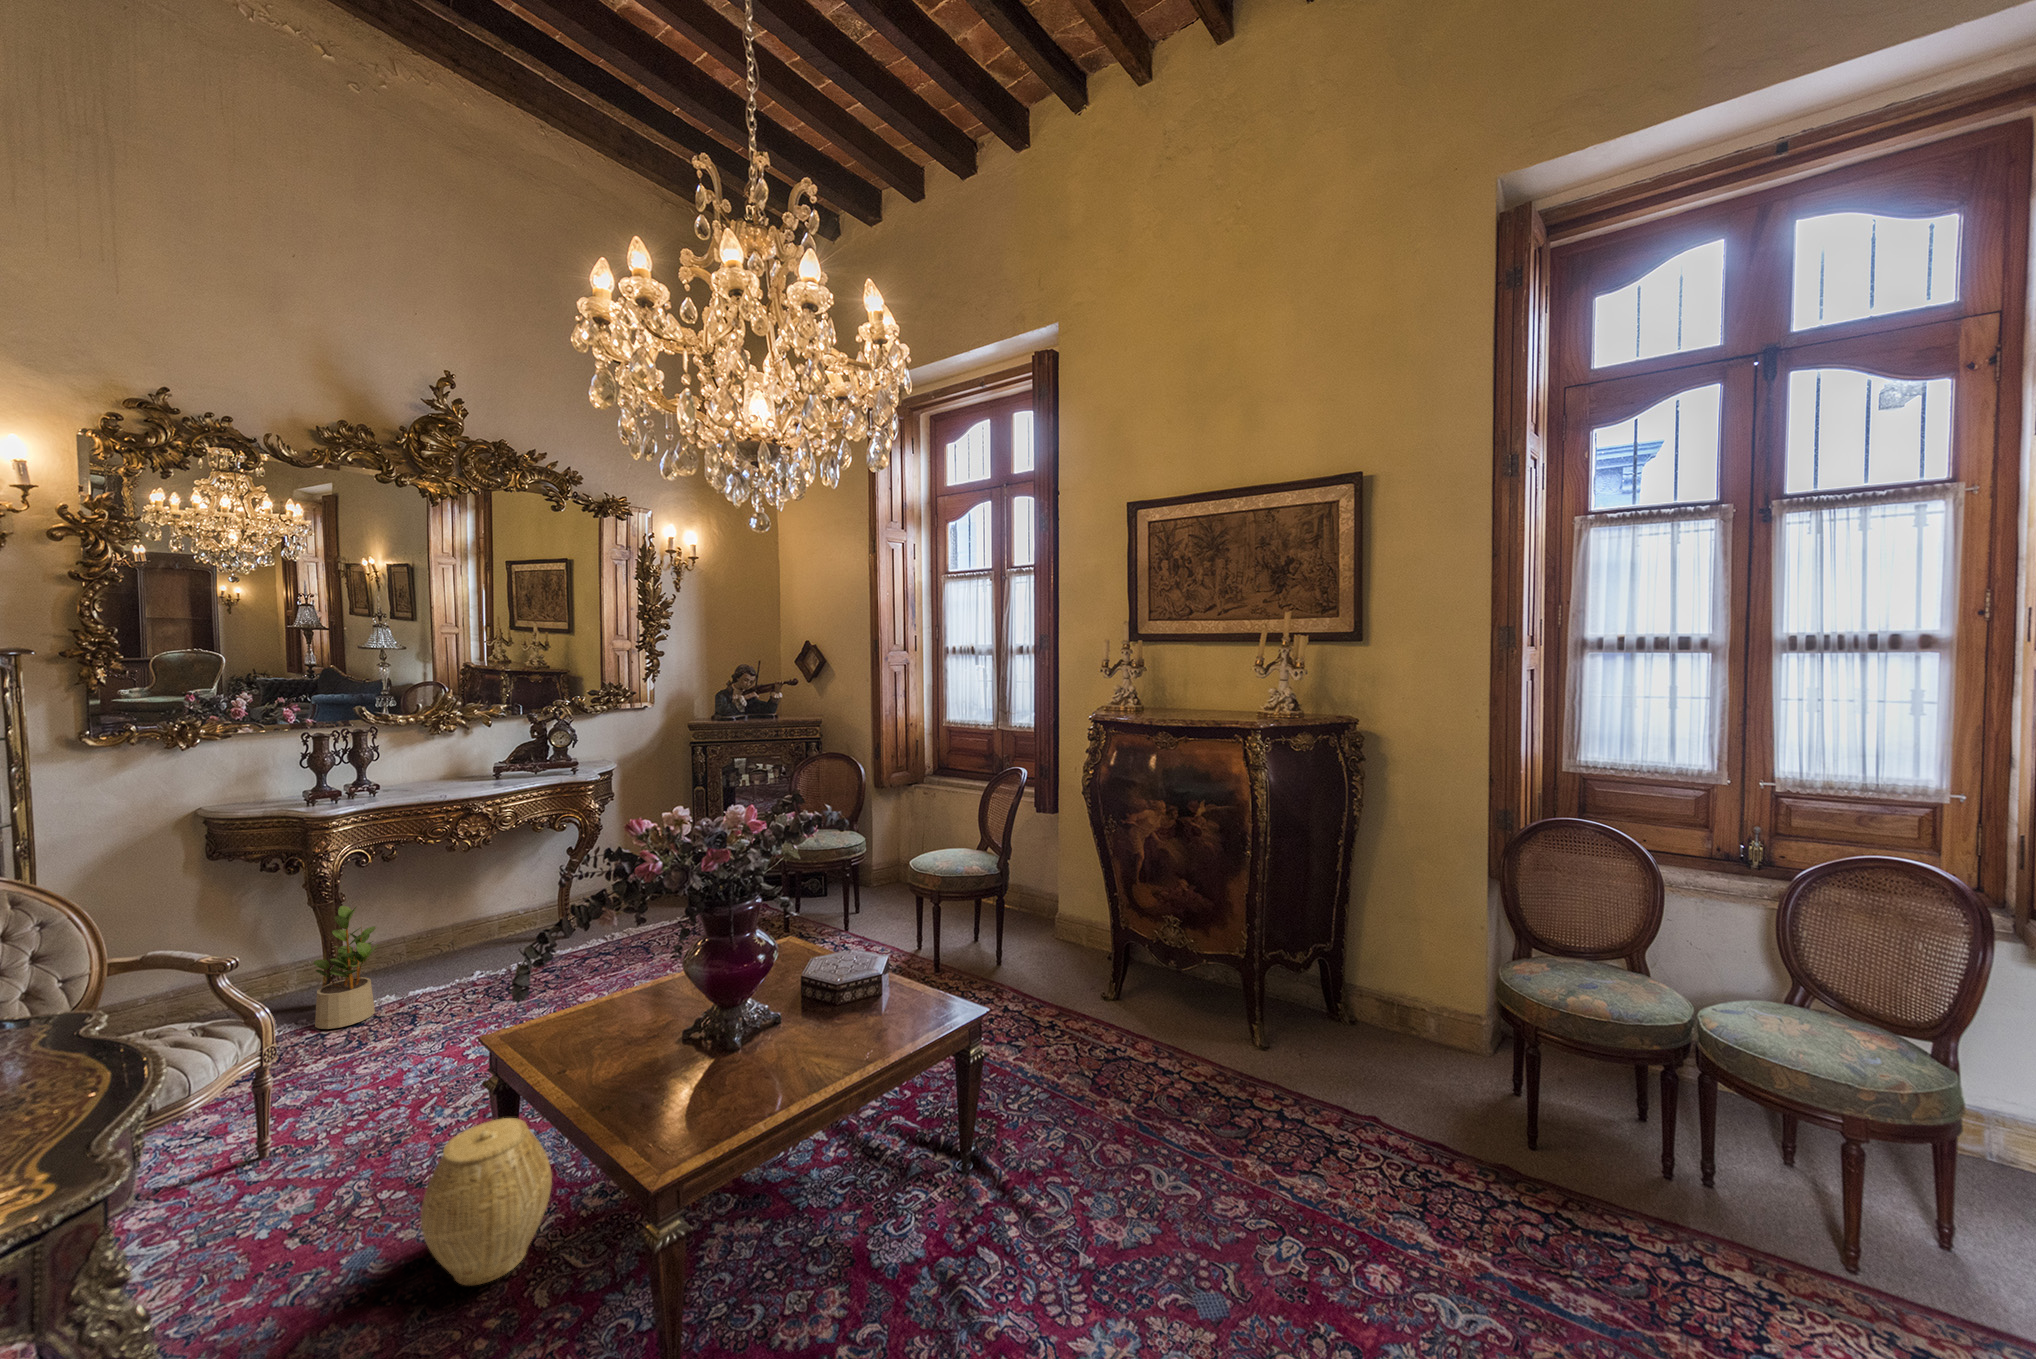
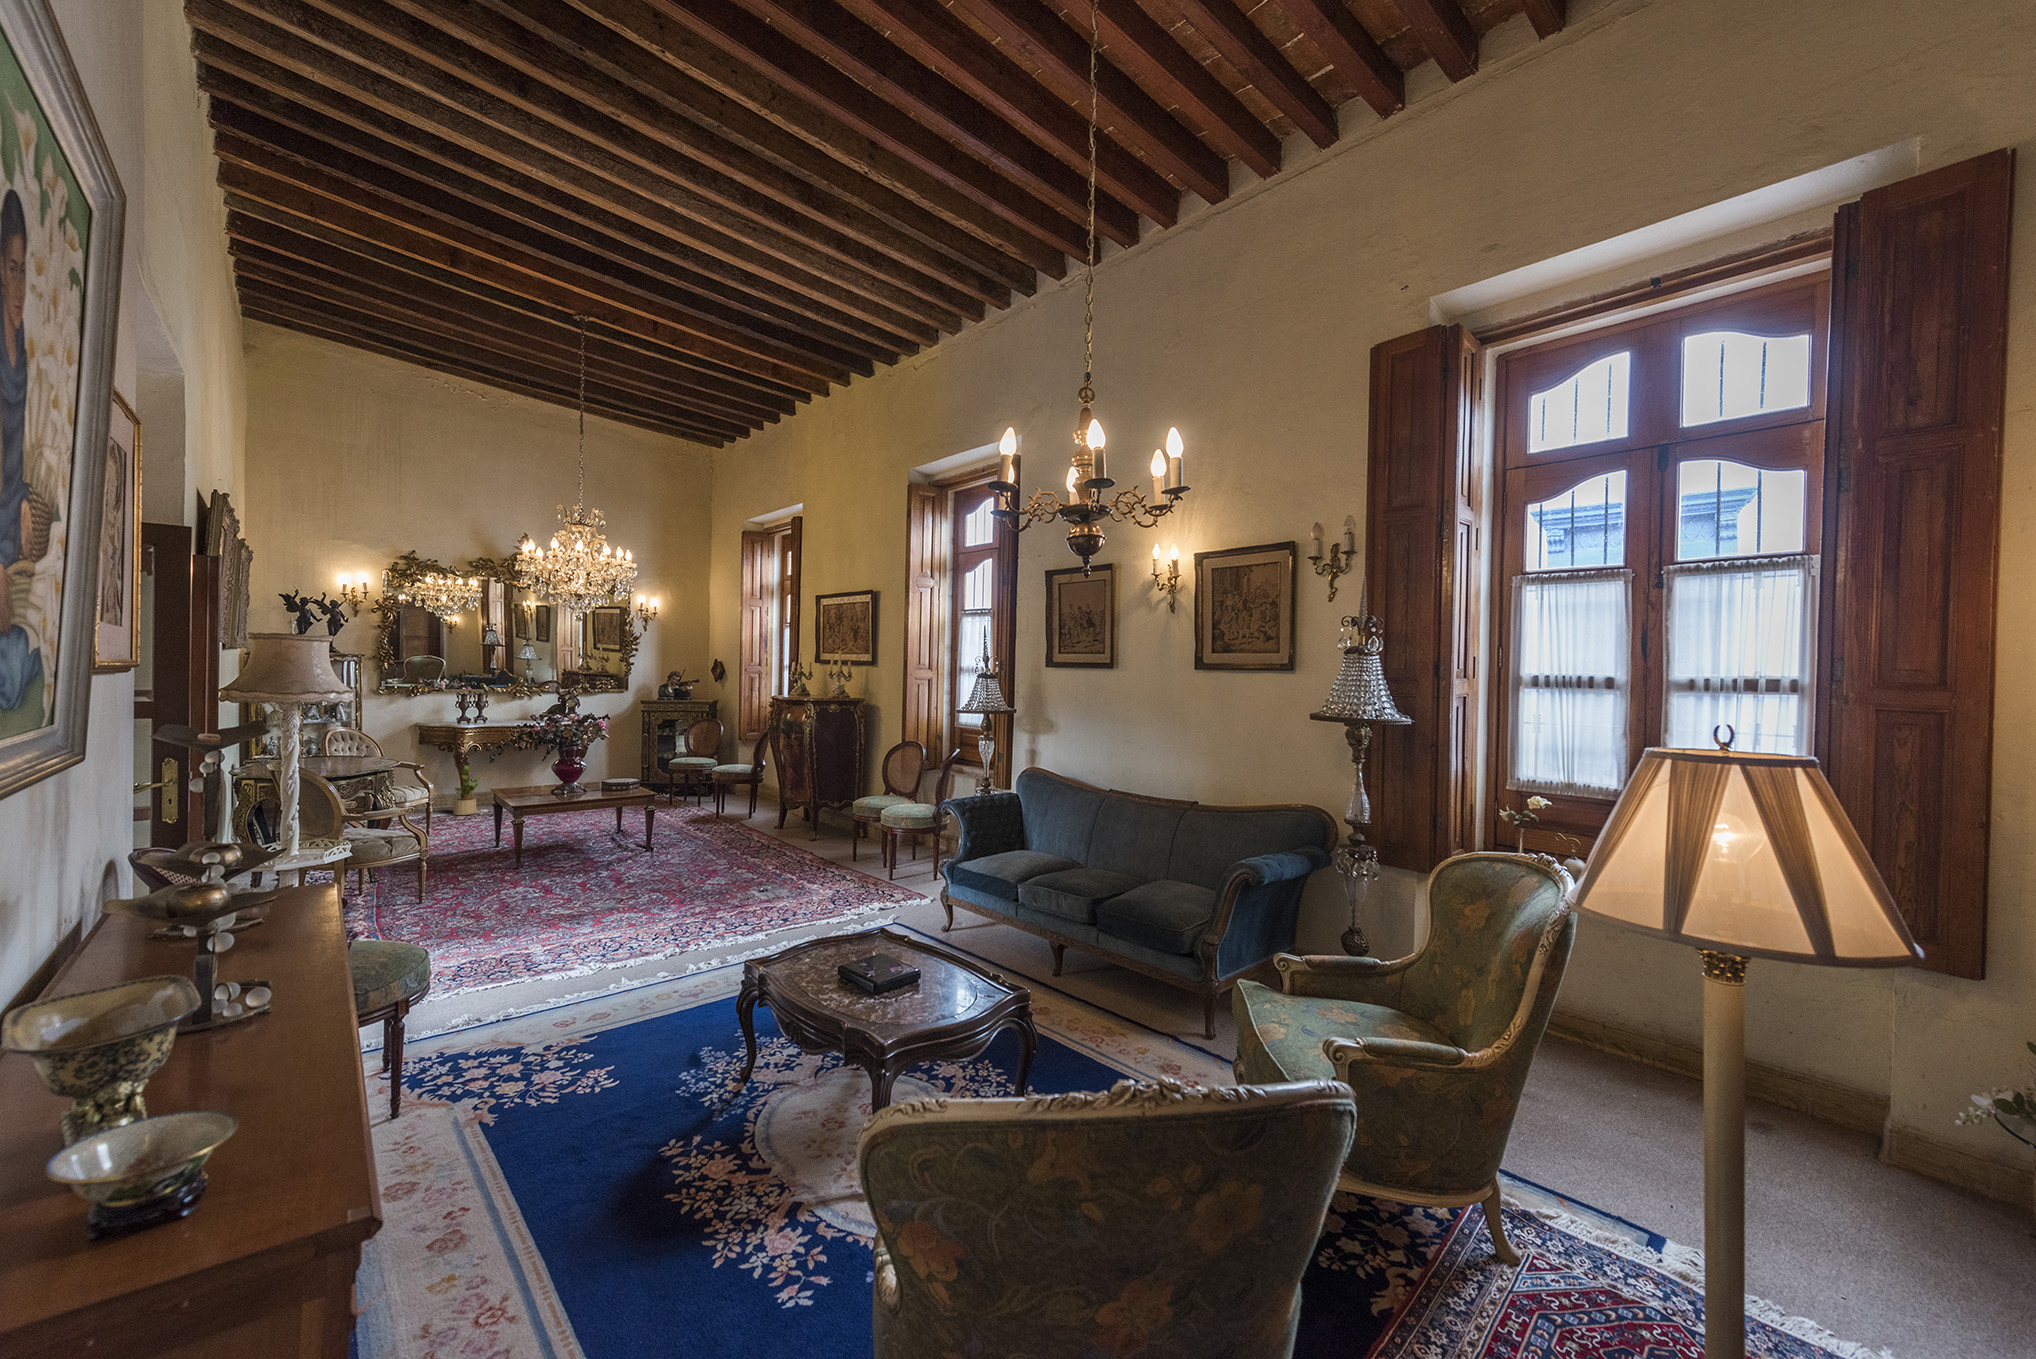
woven basket: present [421,1118,552,1285] -> none [462,812,503,856]

